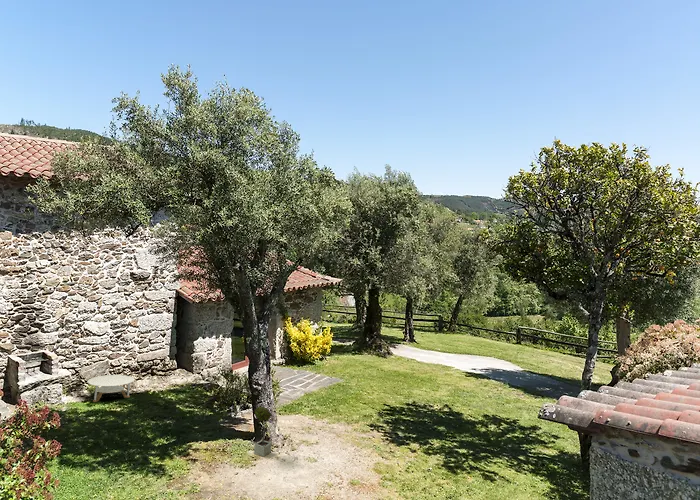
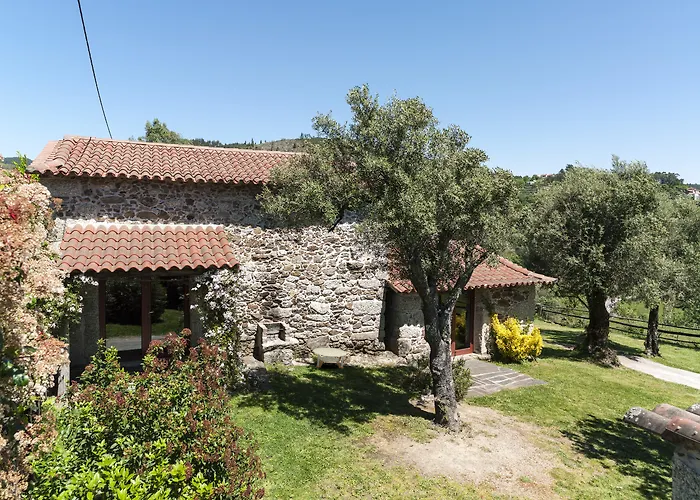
potted tree: present [254,407,272,456] -> none [433,390,450,436]

